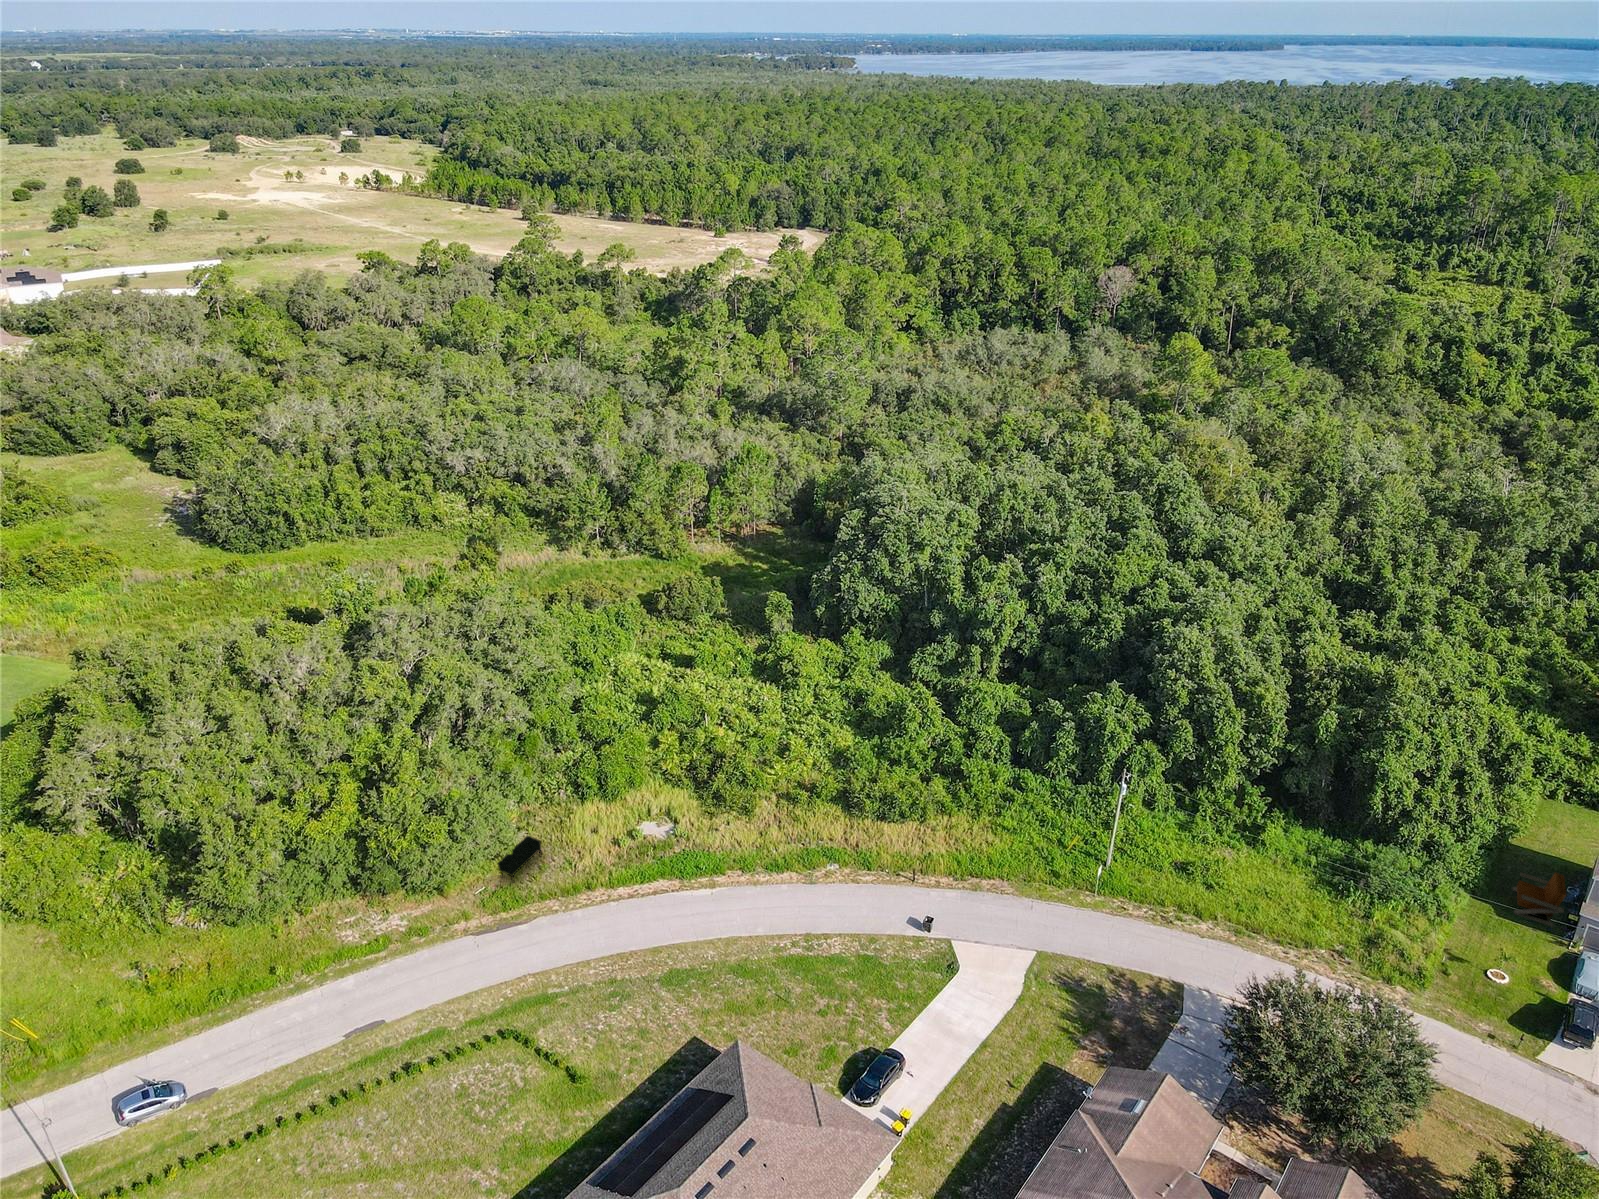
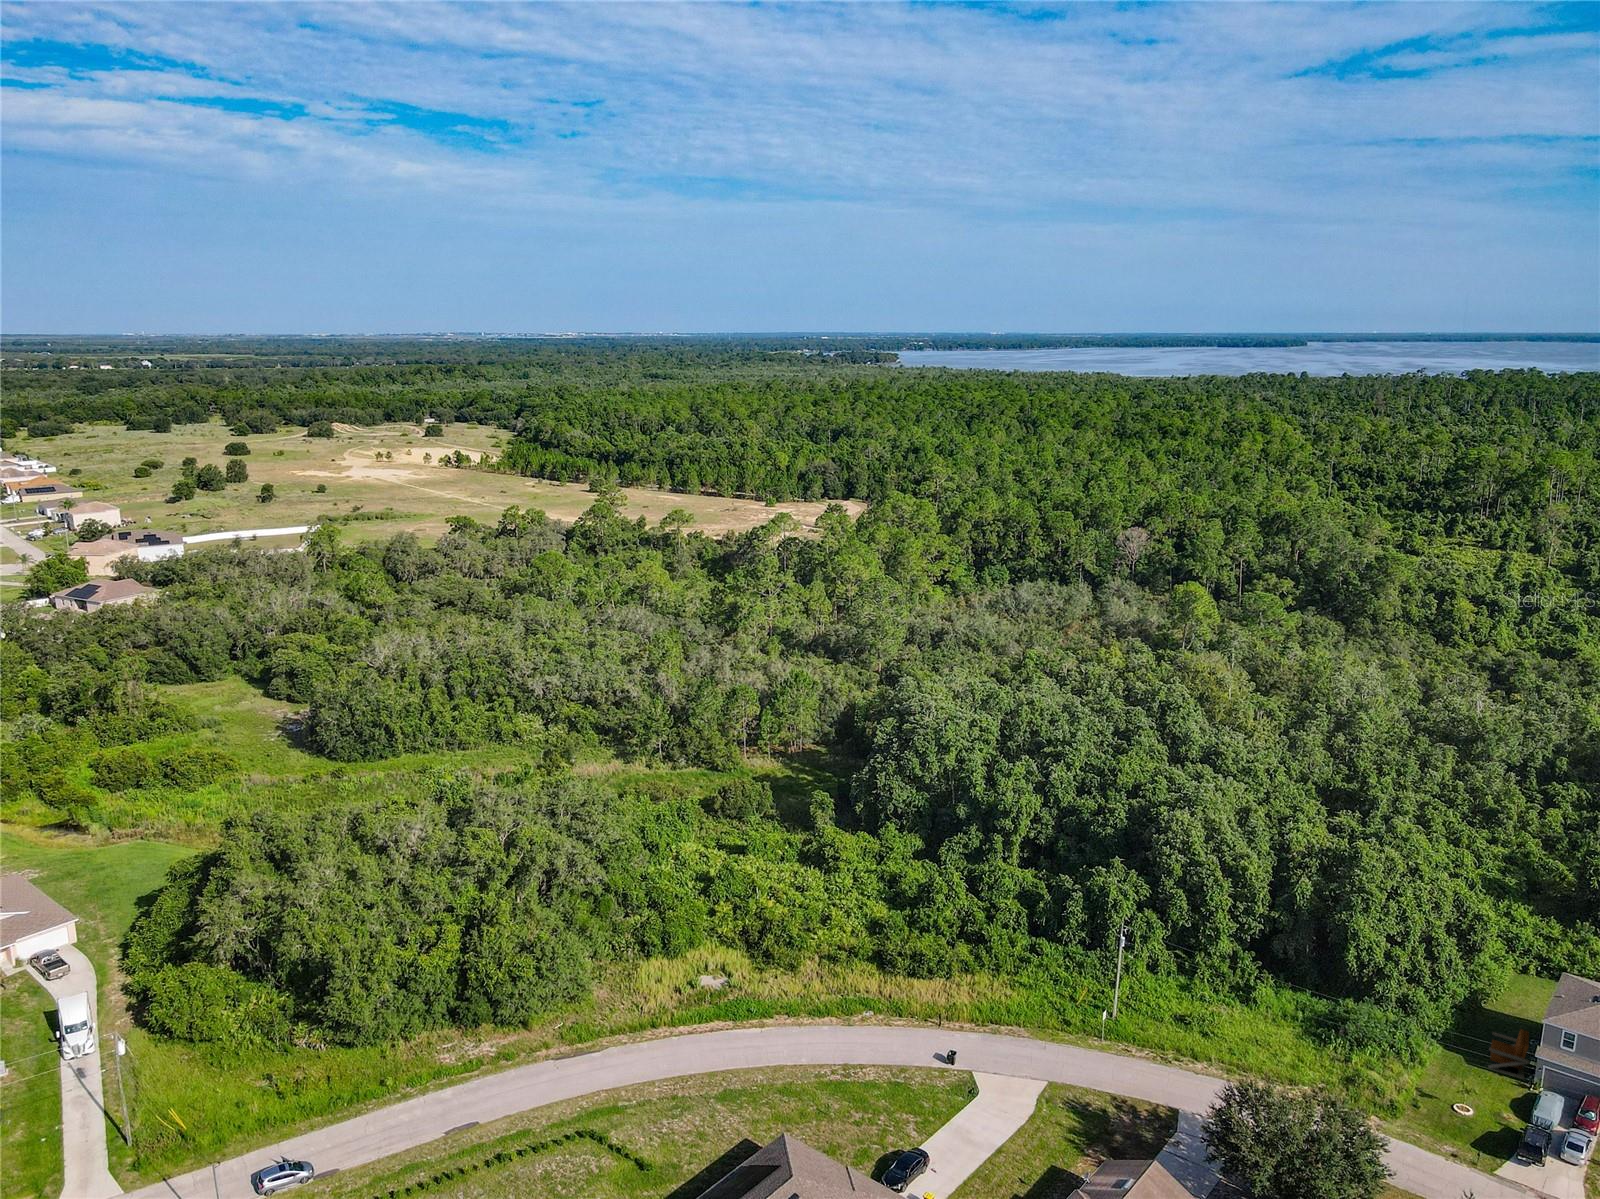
bench: present [498,836,542,882] -> none [575,981,613,1020]

